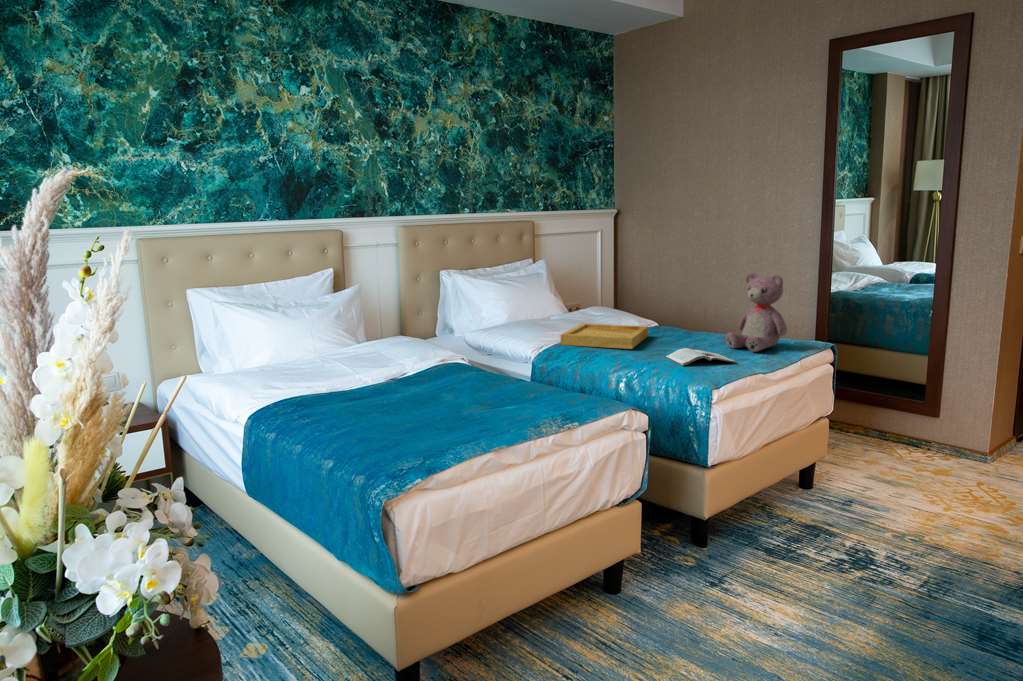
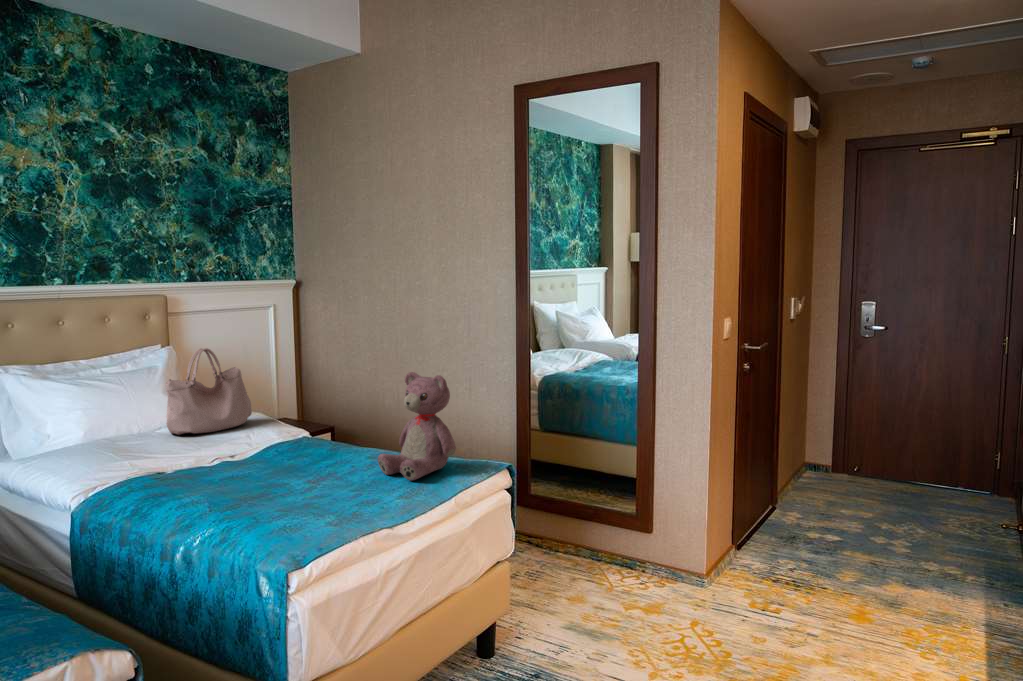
handbag: none [552,258,606,320] -> present [165,348,252,434]
tray: present [561,323,648,349] -> none [138,442,284,486]
magazine: present [666,348,736,366] -> none [282,483,375,516]

